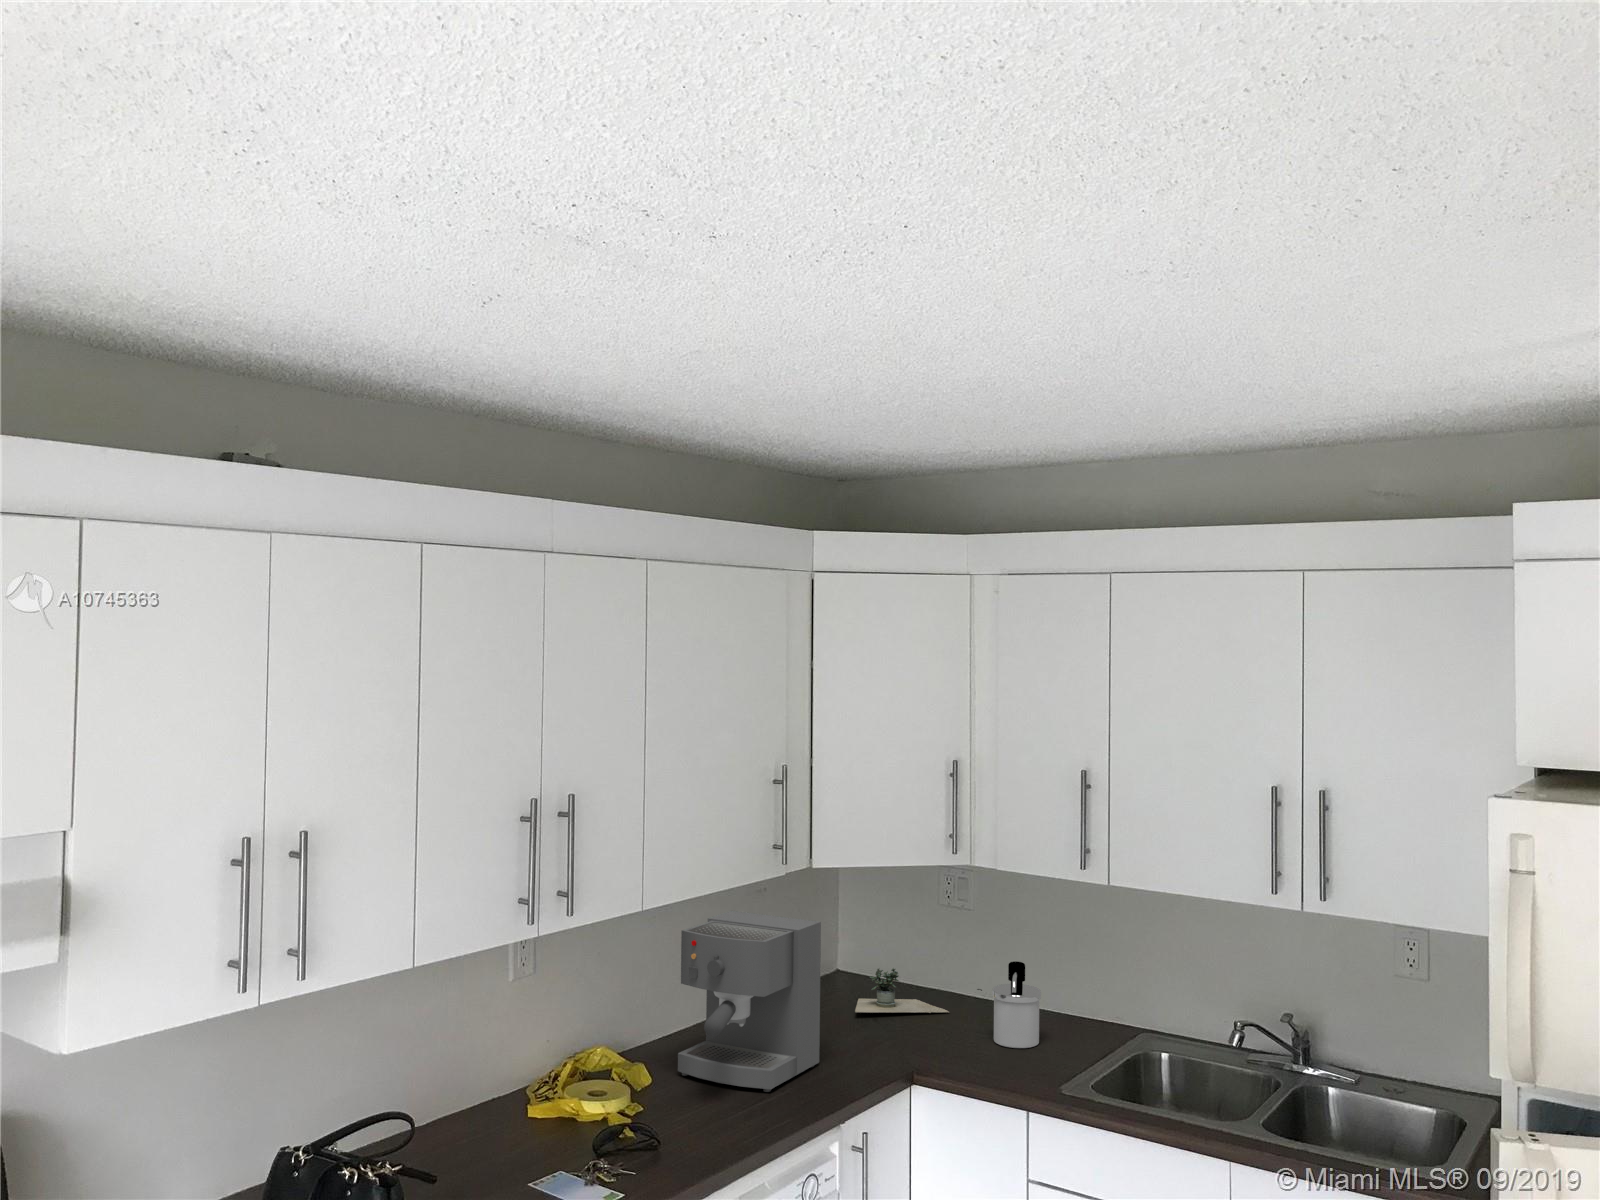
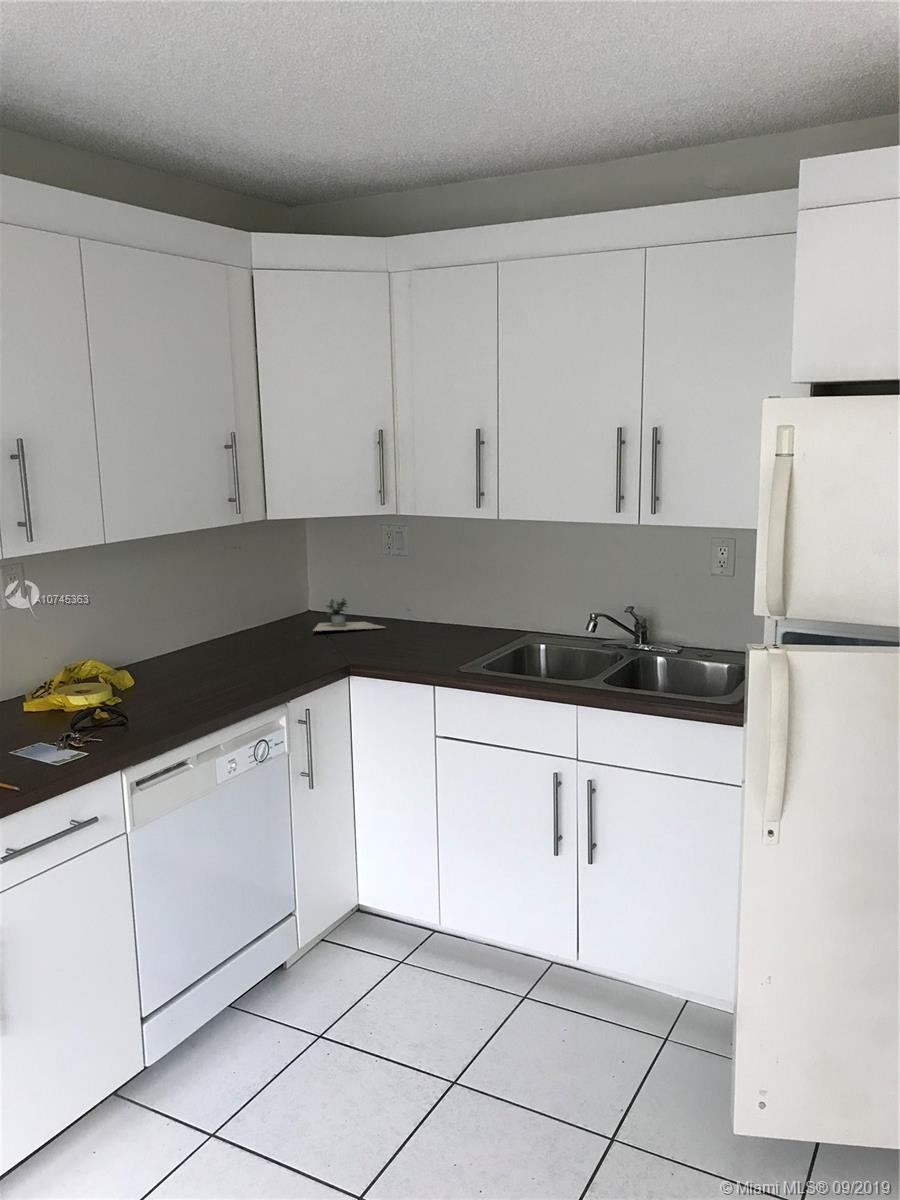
coffee maker: present [678,911,821,1092] -> none [152,553,275,684]
soap dispenser: present [992,961,1041,1048] -> none [413,583,450,646]

